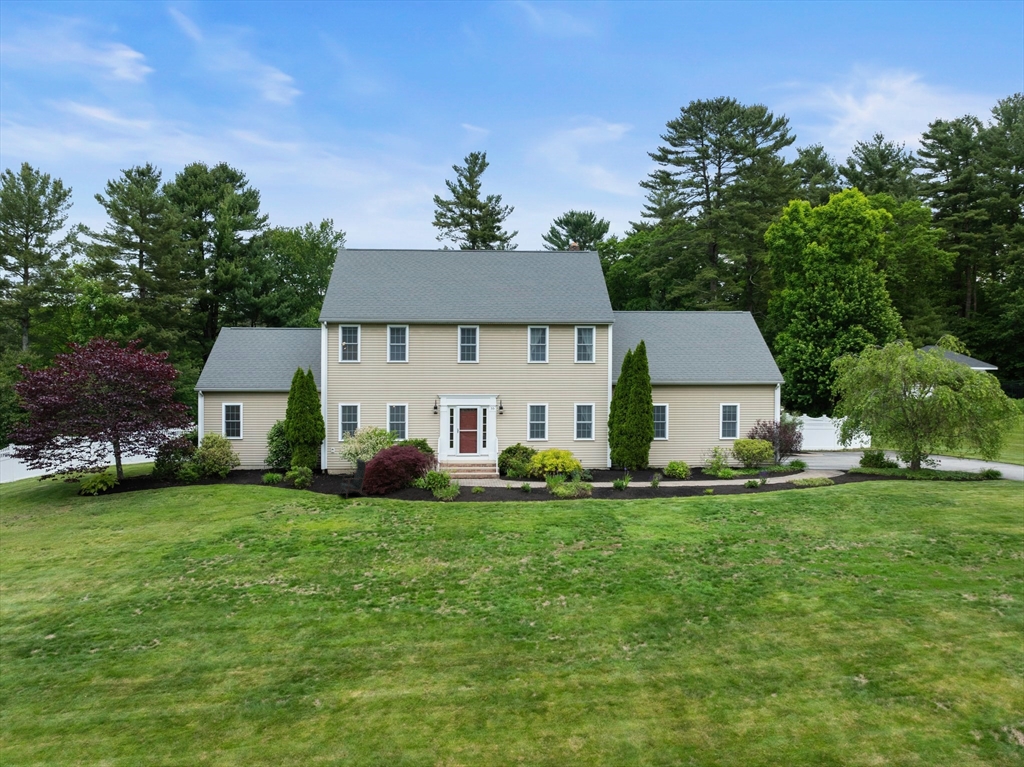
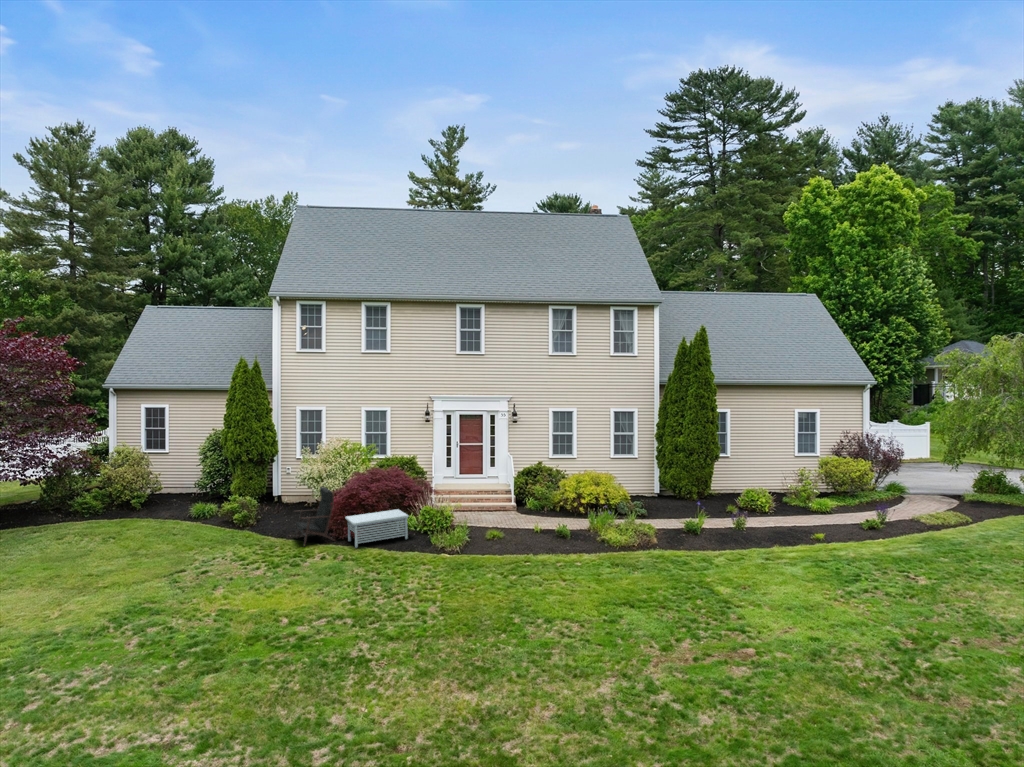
storage bench: none [374,475,418,499] -> present [345,509,408,548]

